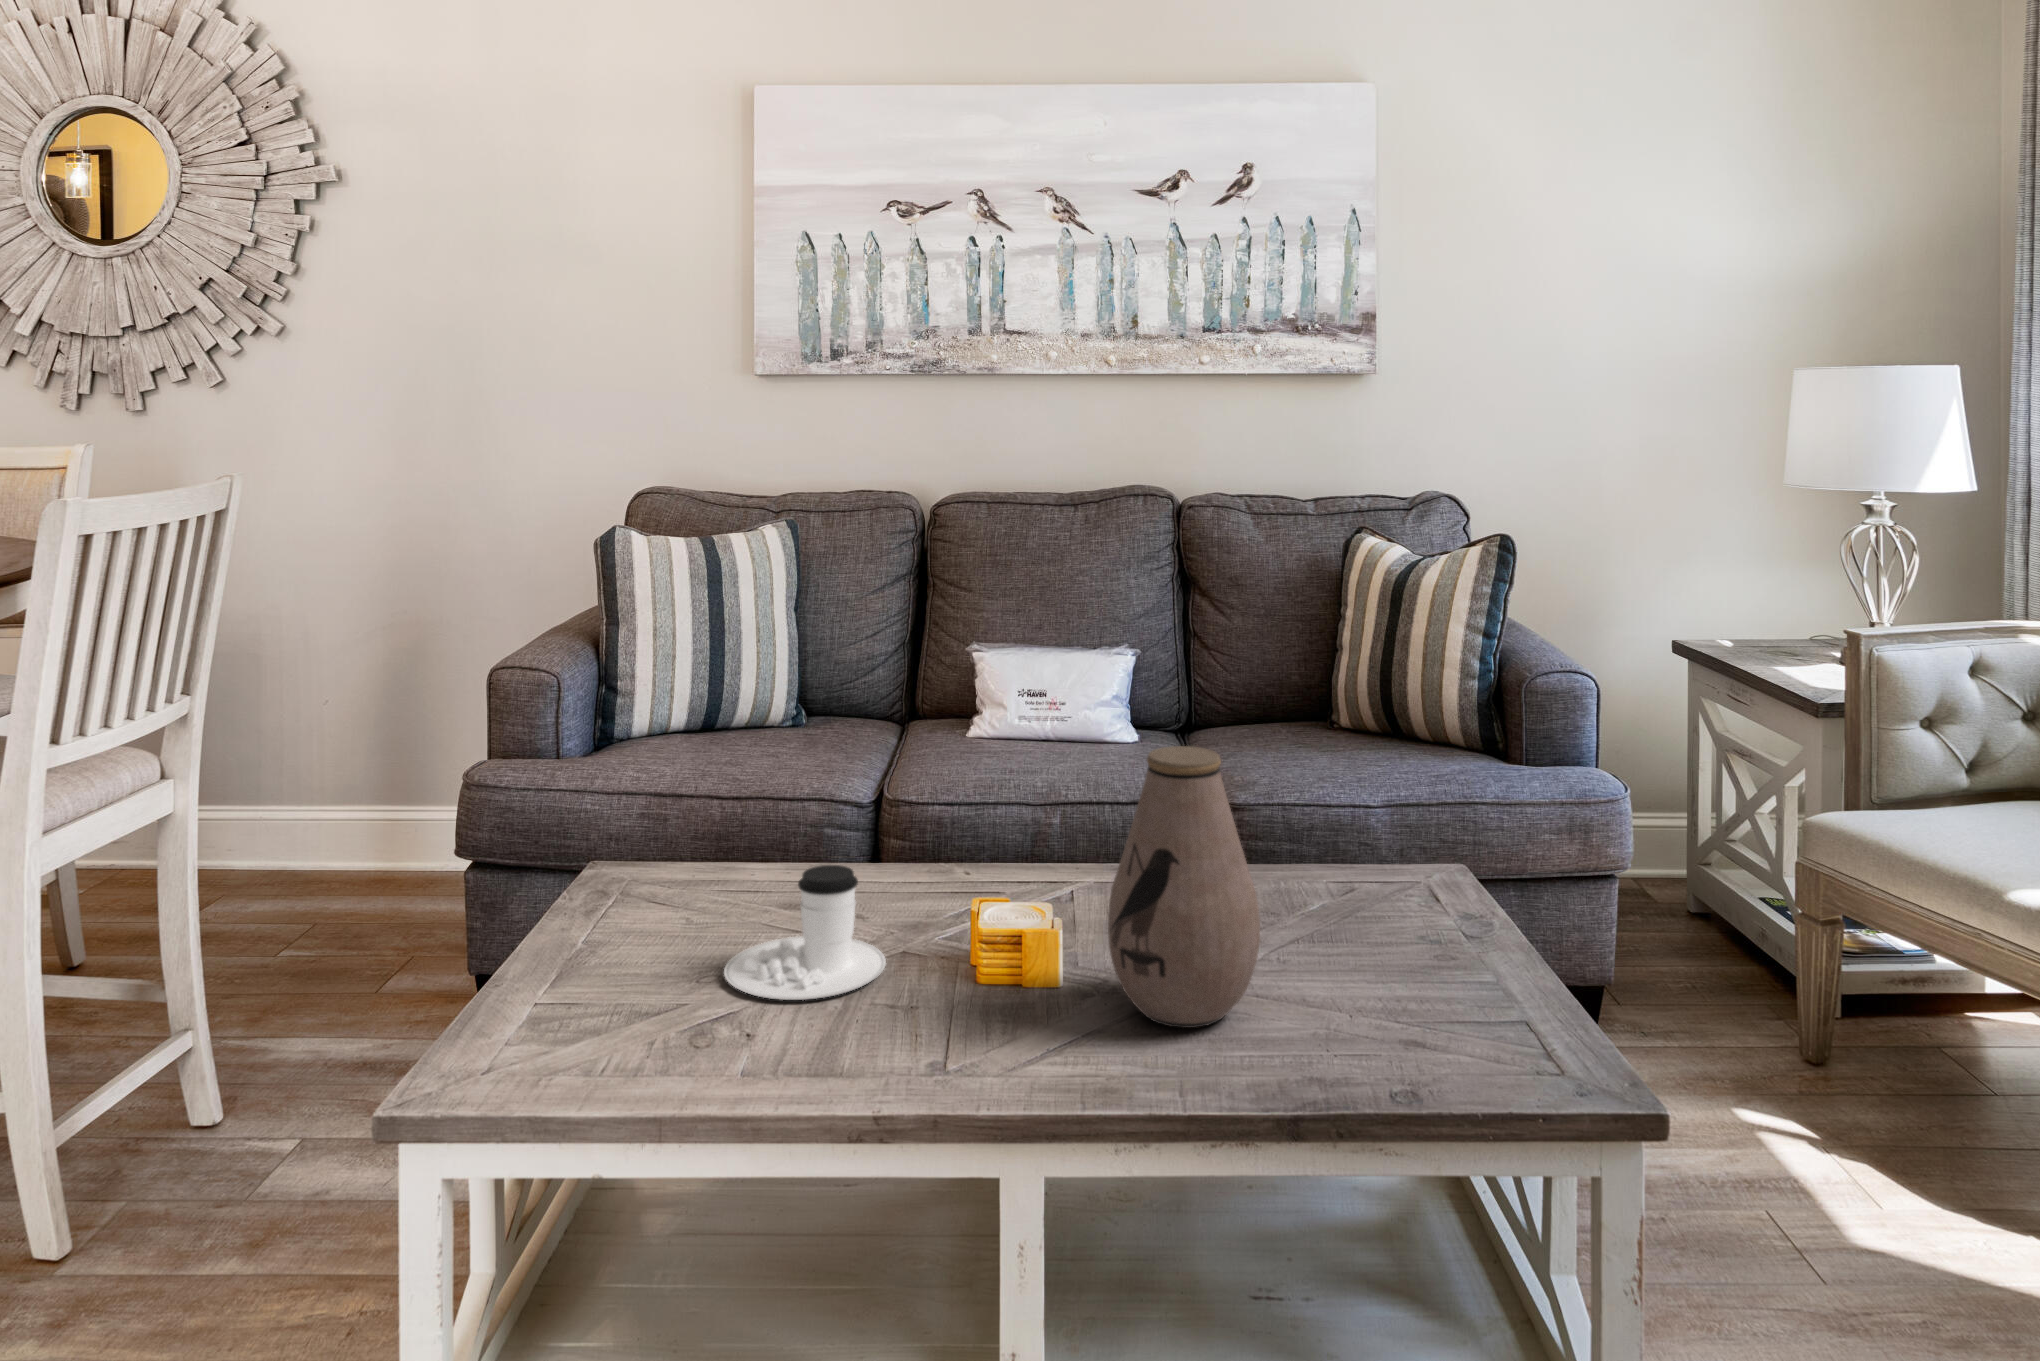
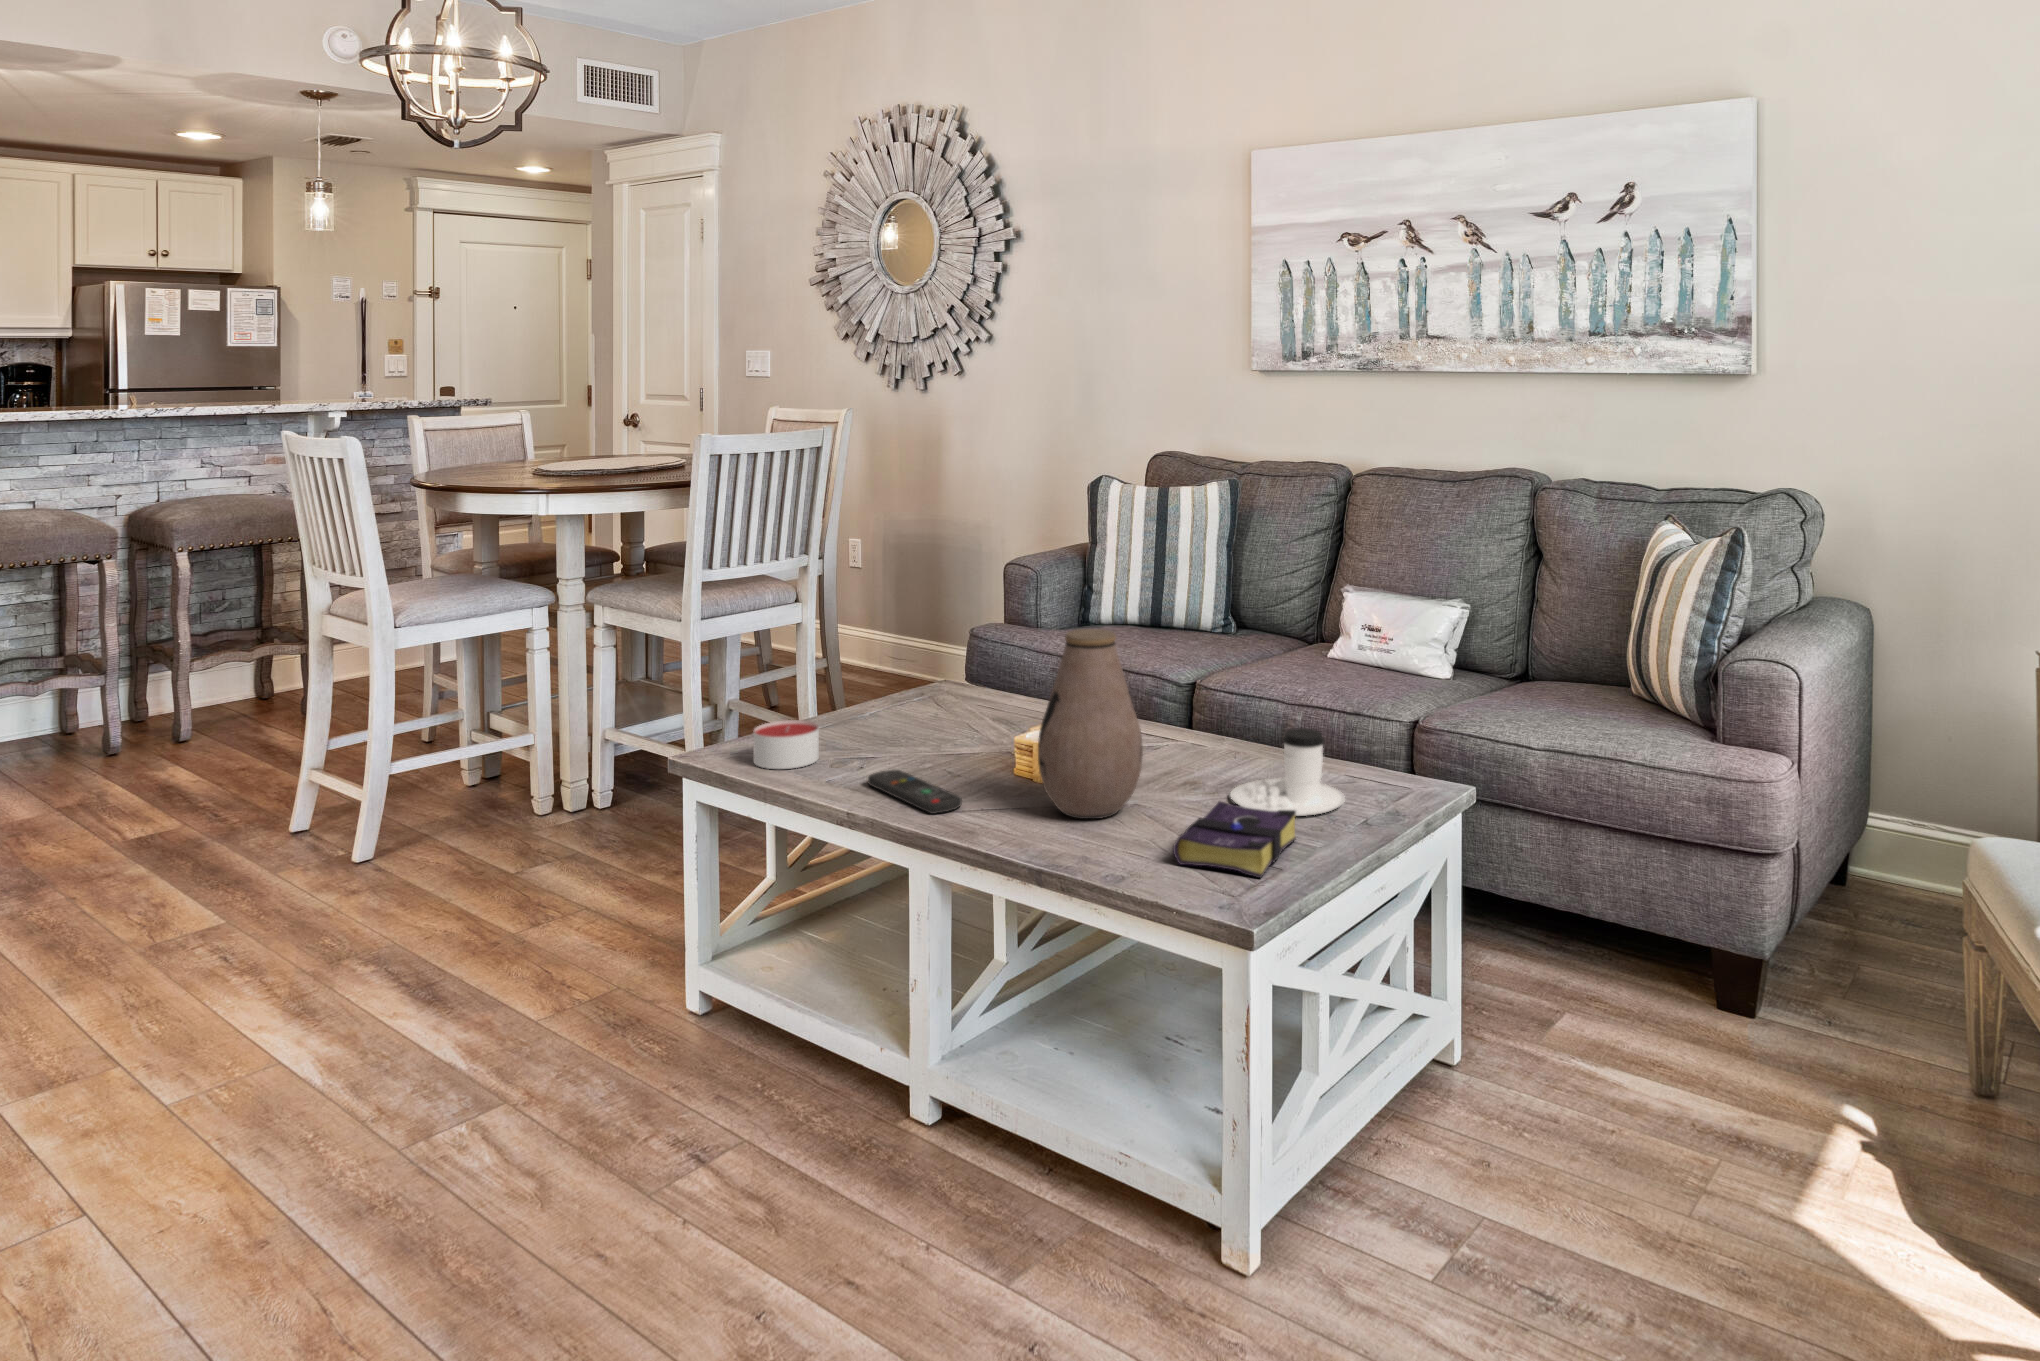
coffee cup: present [724,865,886,1000] -> present [1230,728,1345,816]
book: none [1359,942,1545,1055] -> present [1173,802,1296,878]
candle: none [554,982,669,1084] -> present [753,720,819,769]
remote control: none [825,1024,1033,1082] -> present [868,770,962,814]

